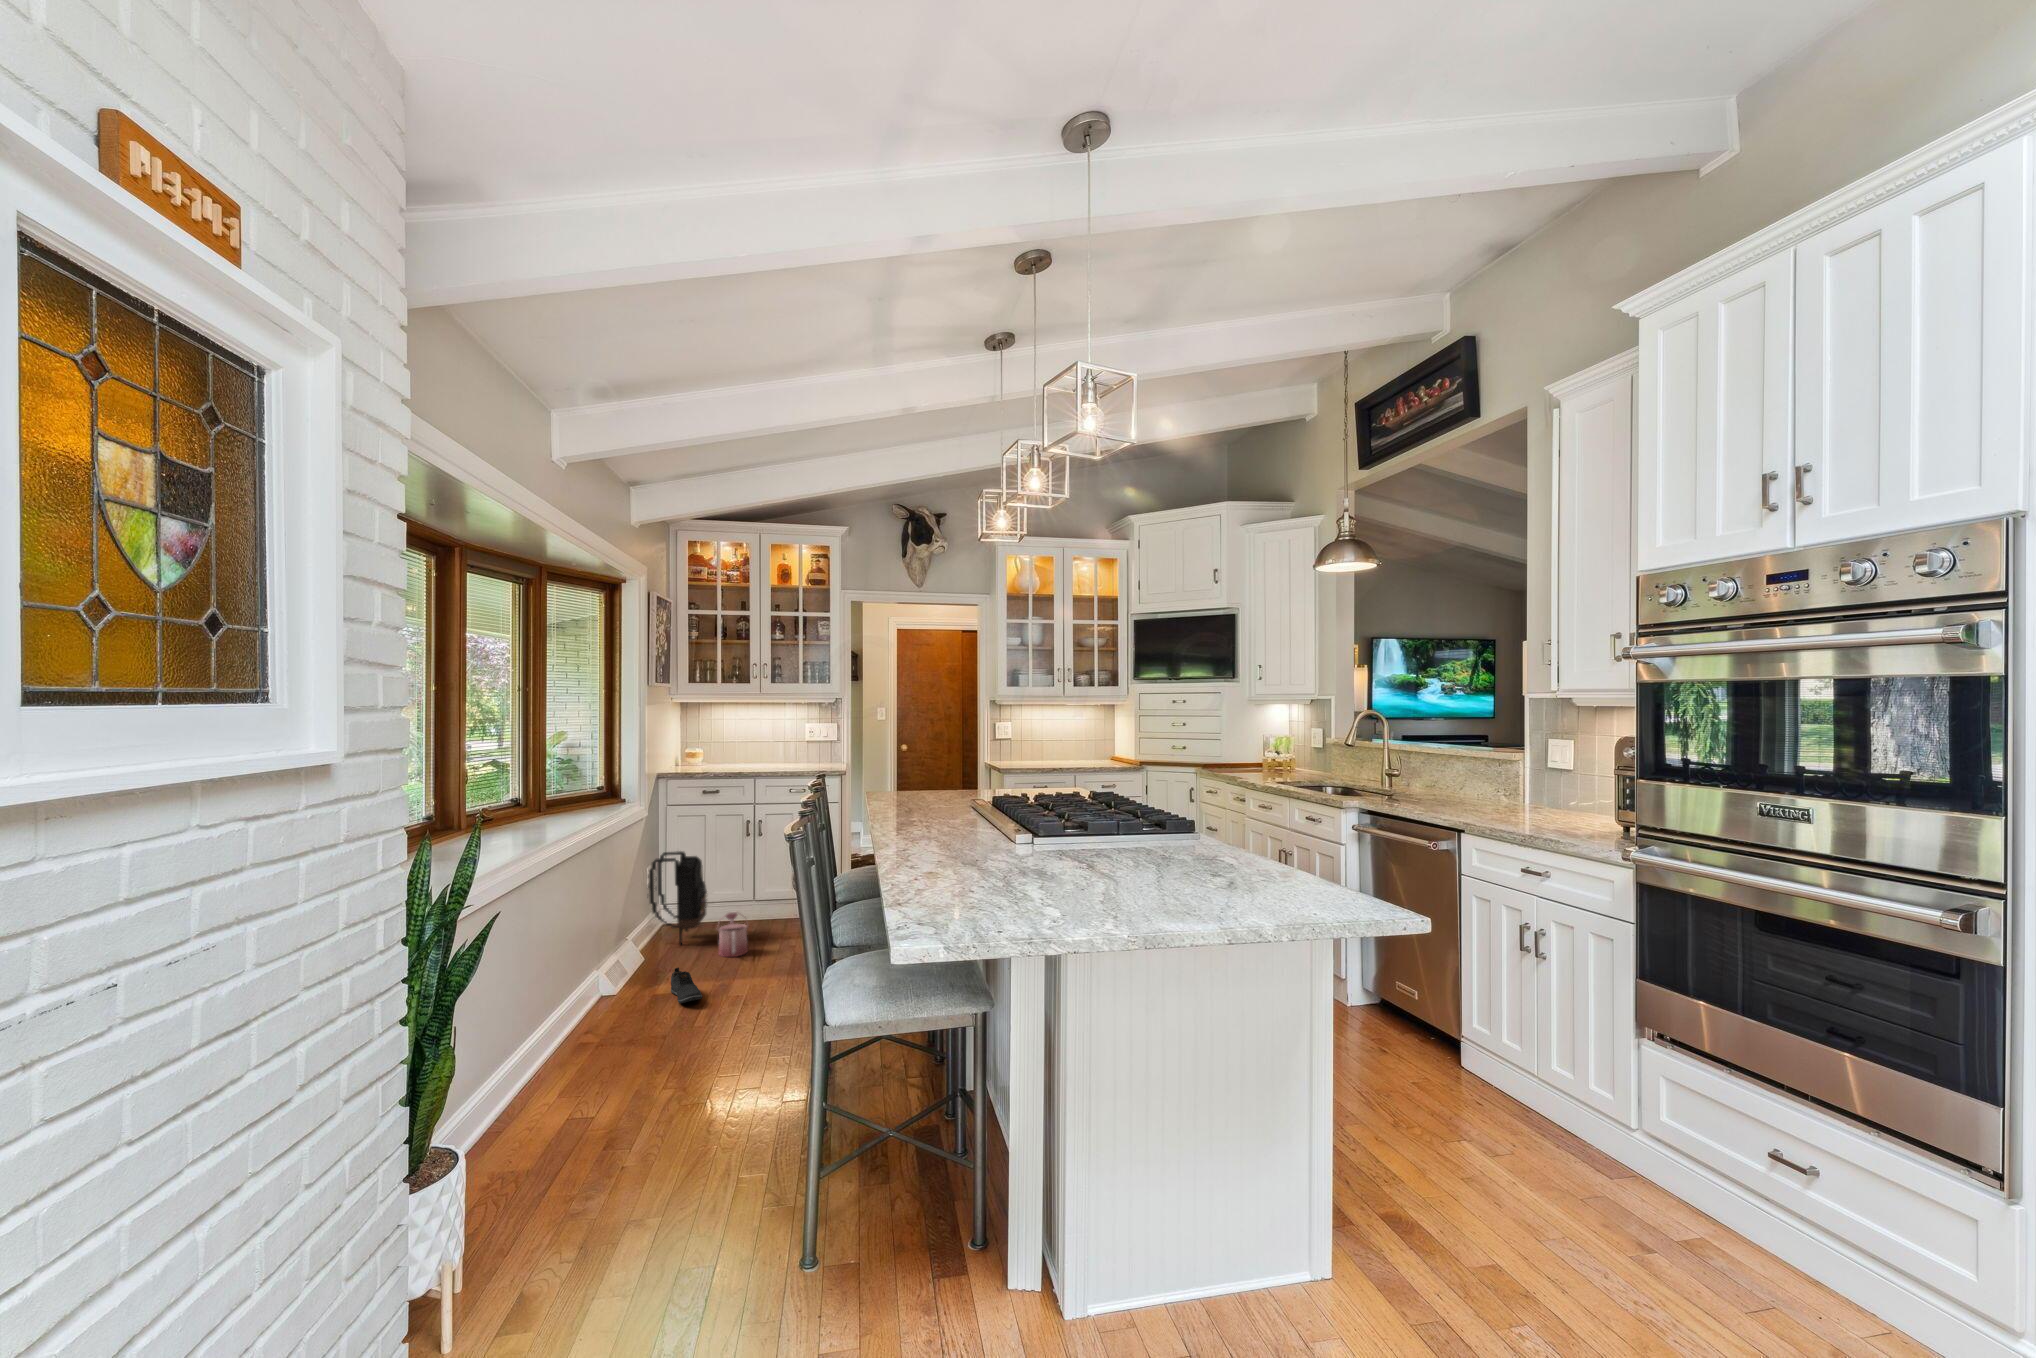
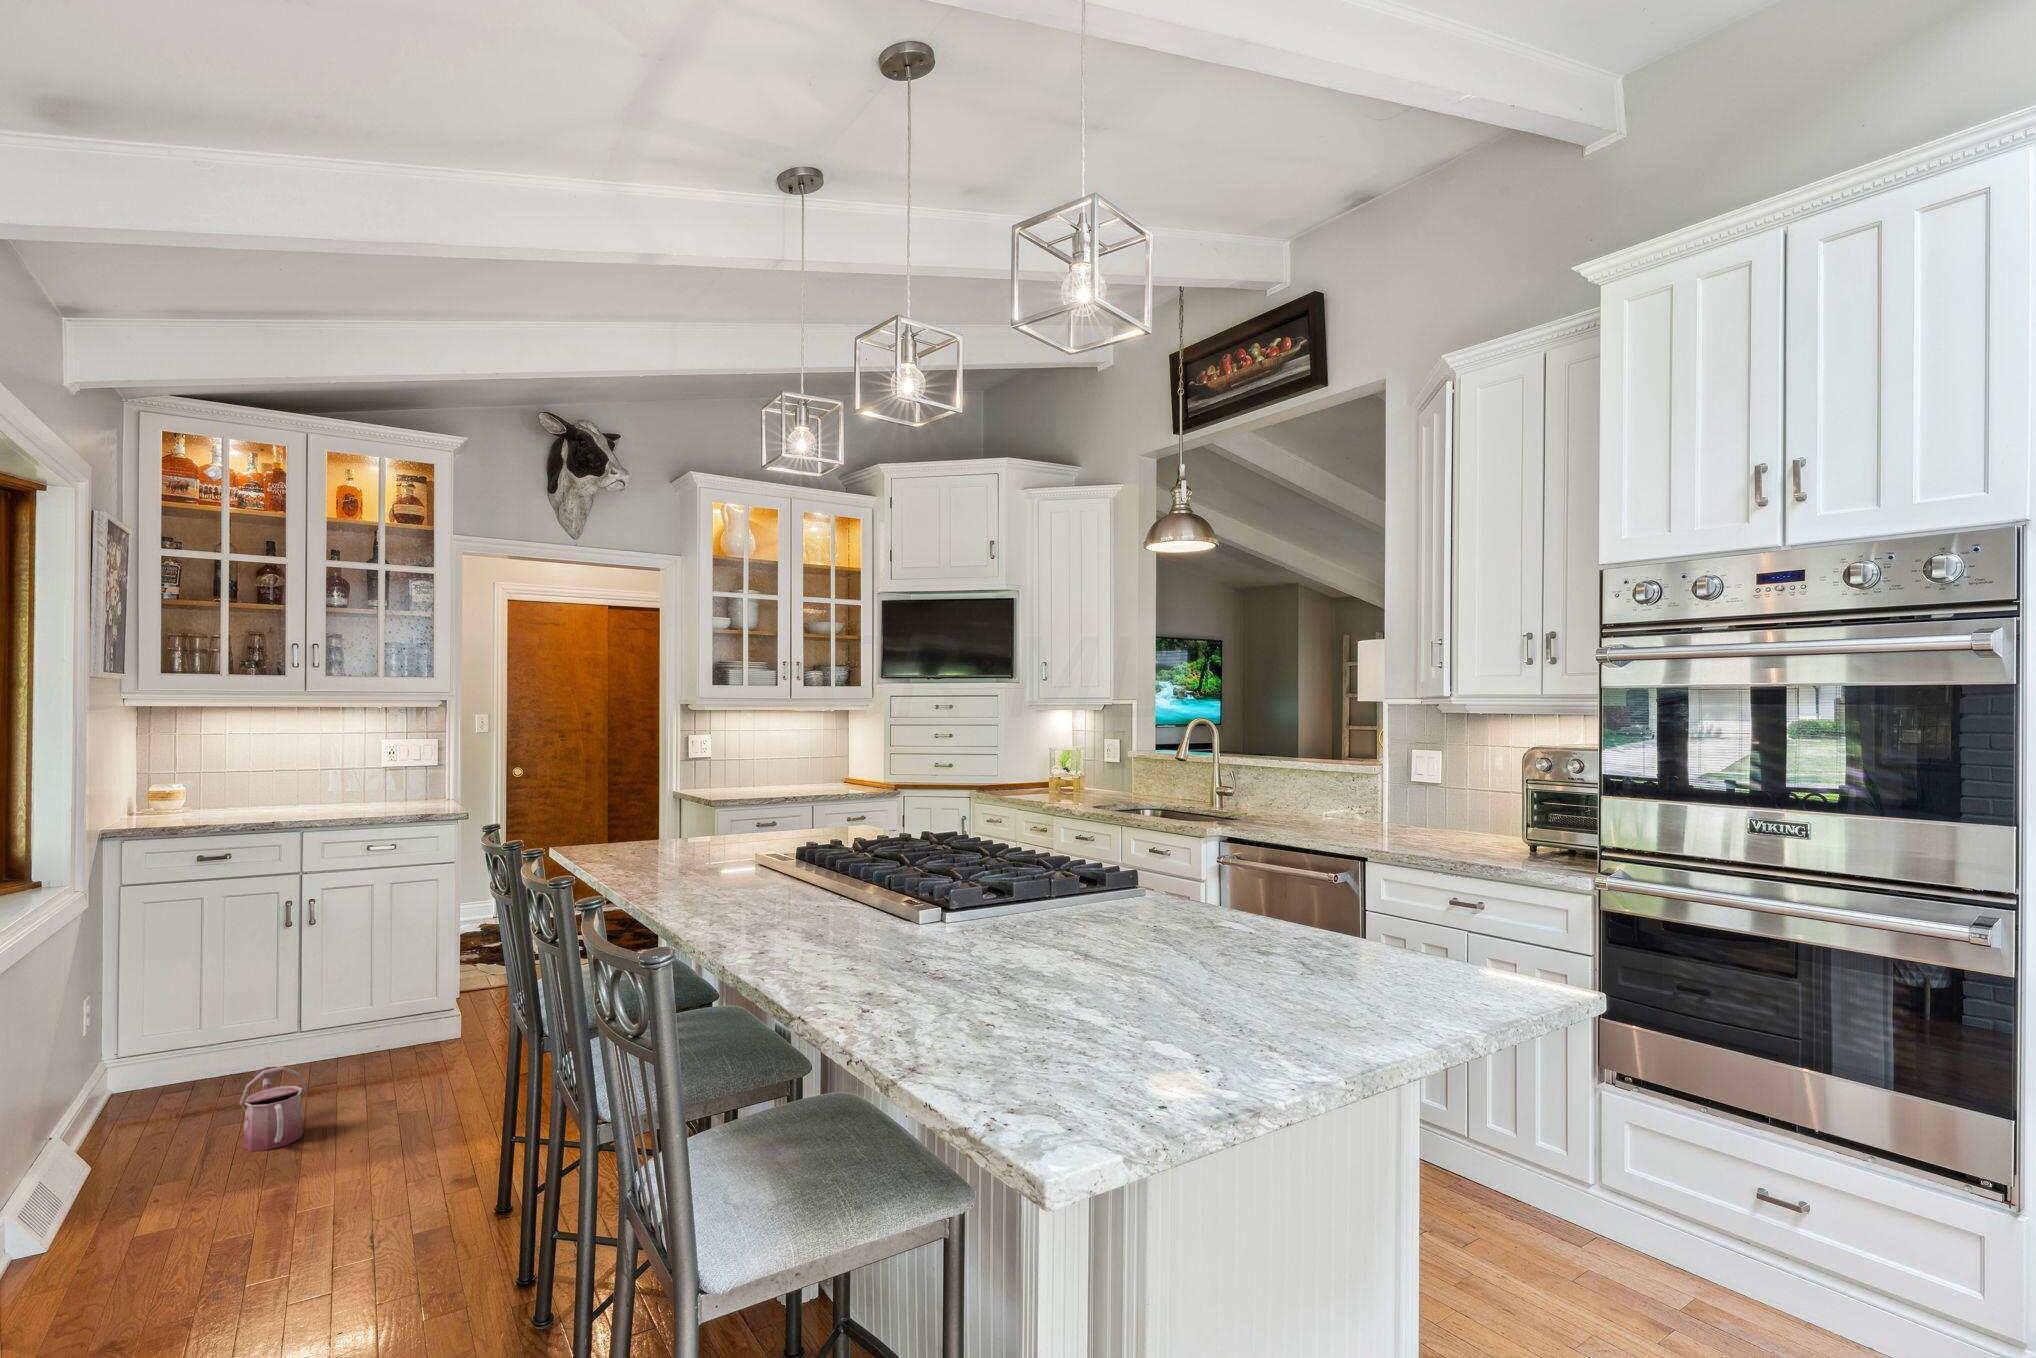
backpack: present [648,851,707,944] -> none [80,968,209,1139]
shoe: present [671,968,702,1003] -> none [157,1202,238,1279]

